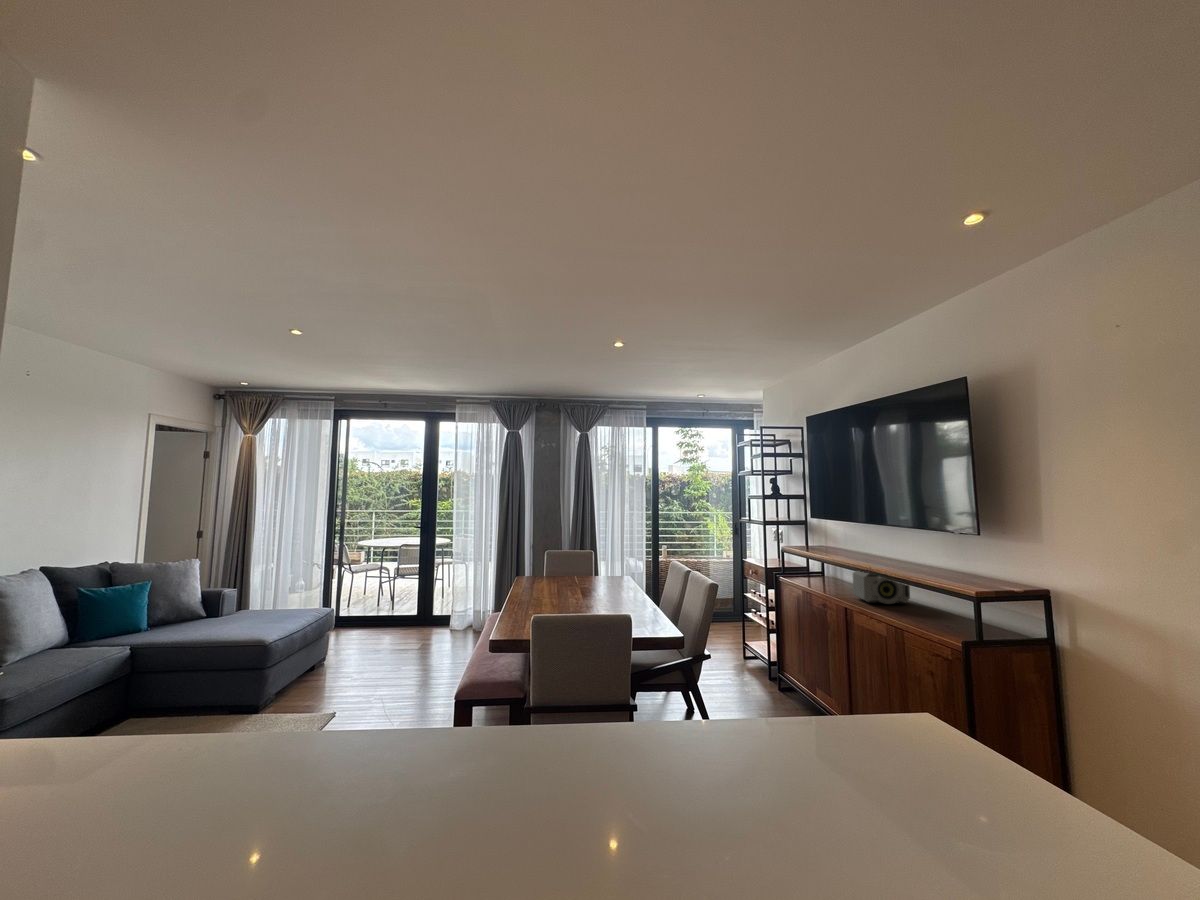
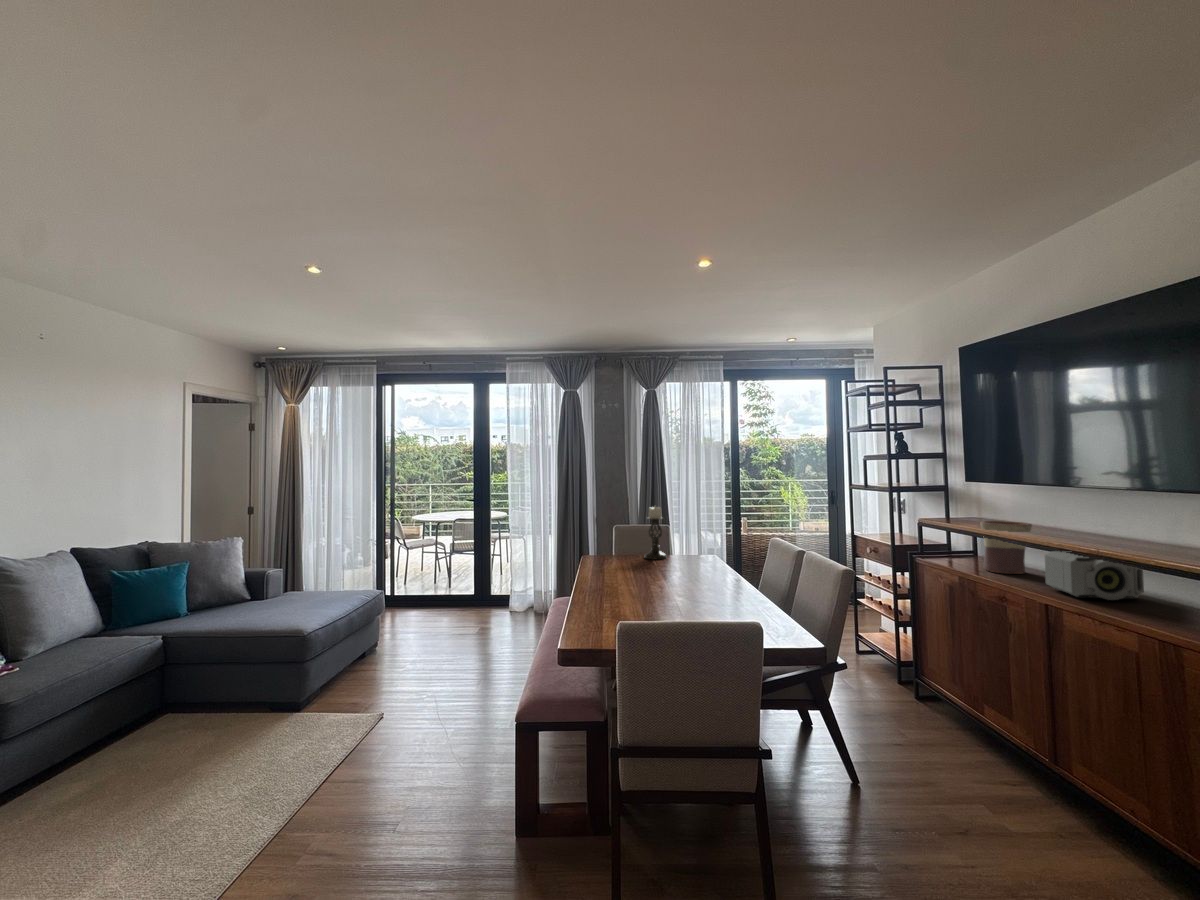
candle holder: none [568,534,587,579] -> present [645,506,667,559]
flower pot: none [820,548,854,589] -> present [980,521,1032,574]

